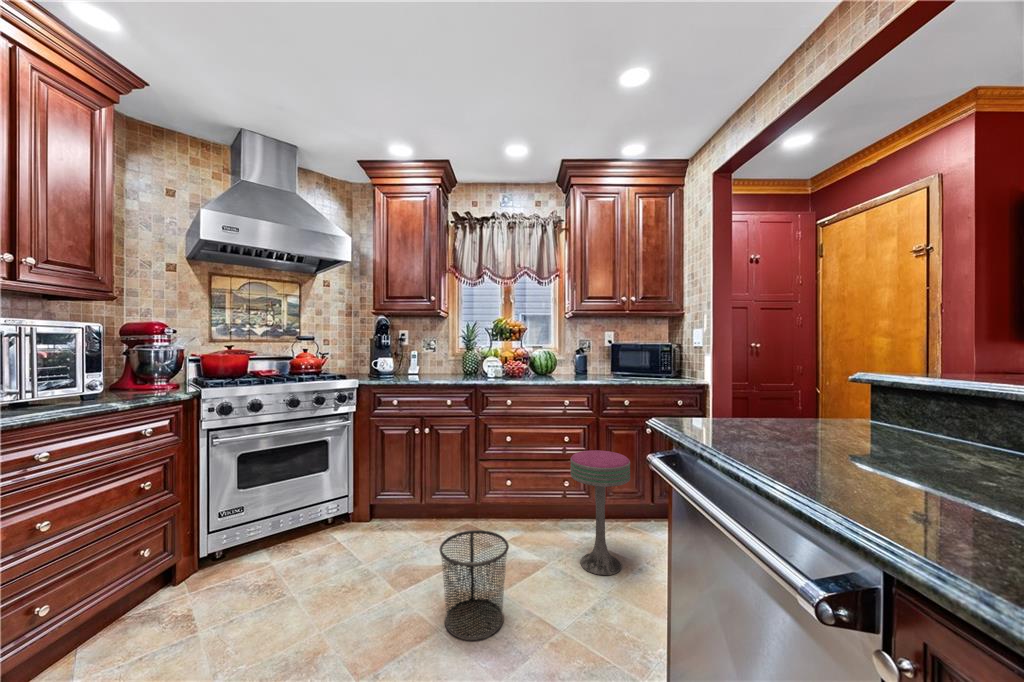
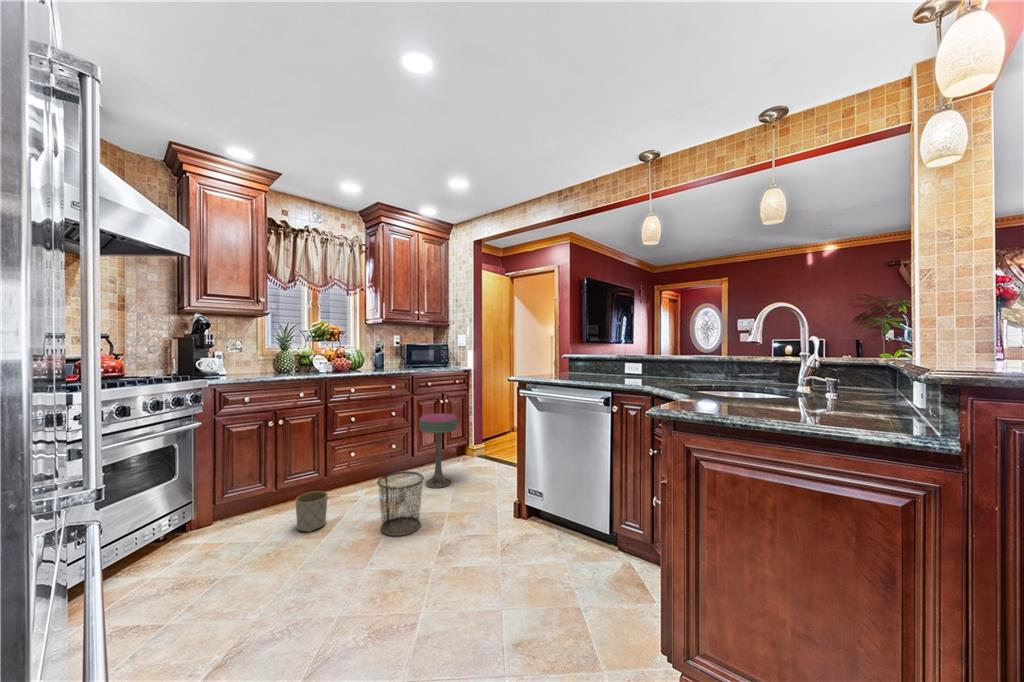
planter: none [391,520,427,572] -> present [296,491,327,532]

